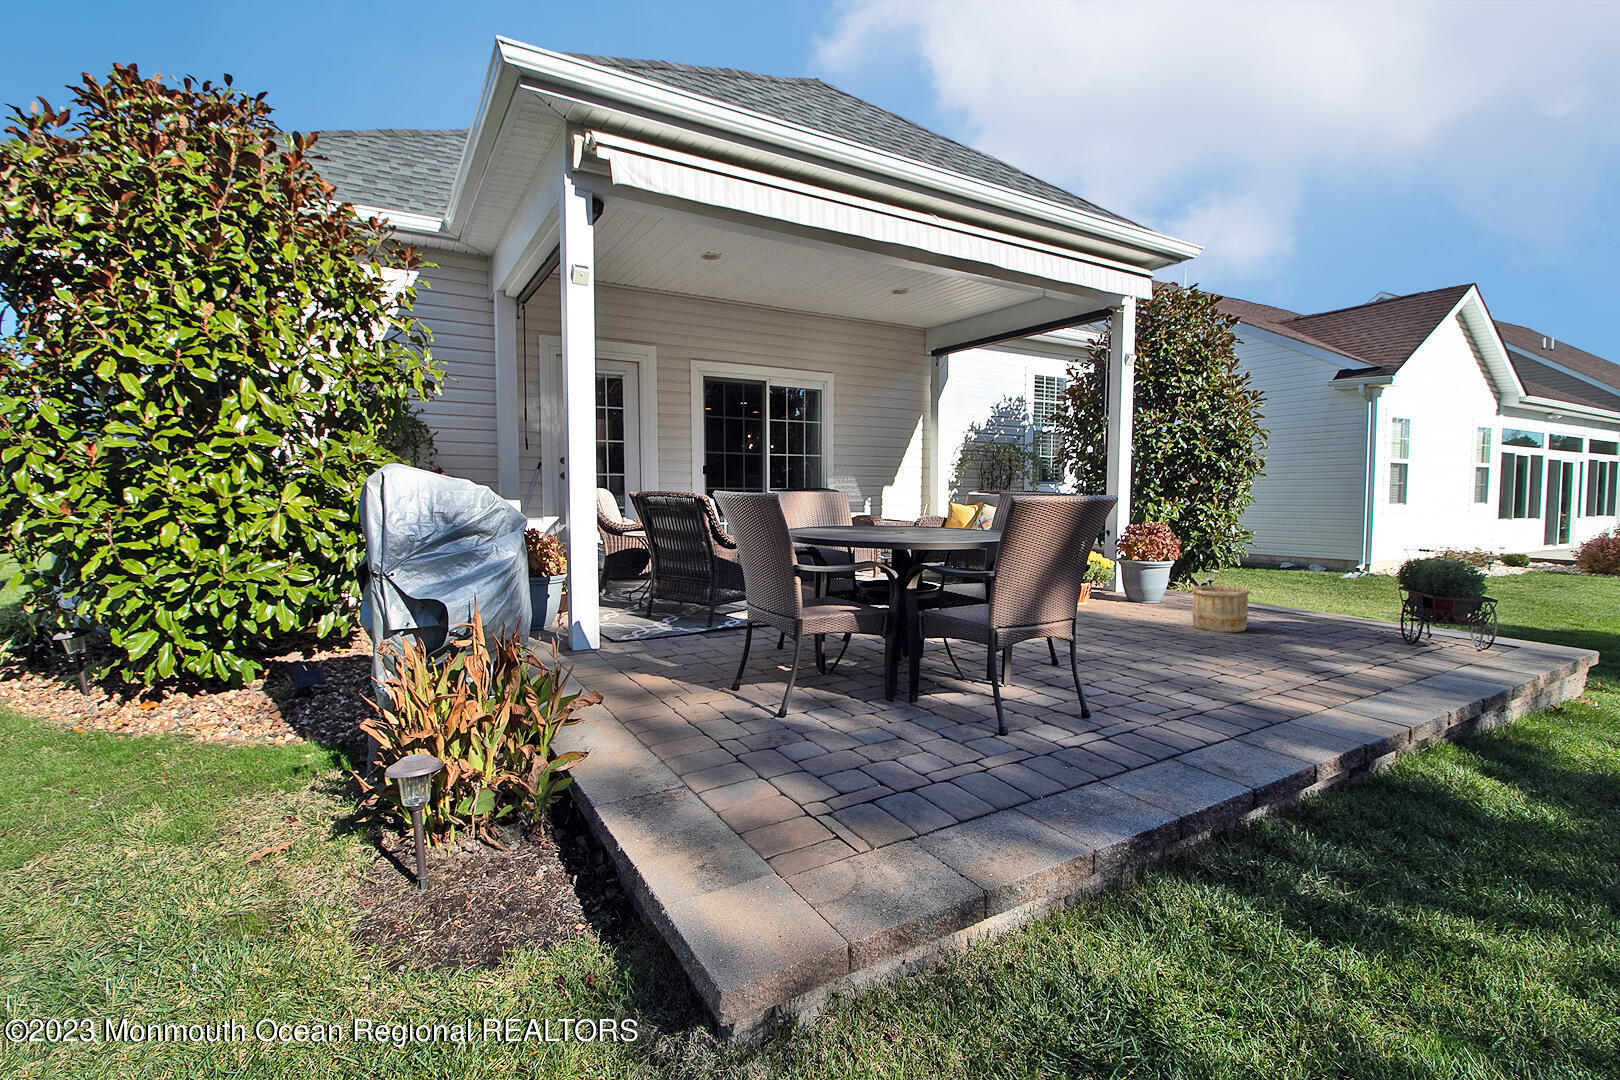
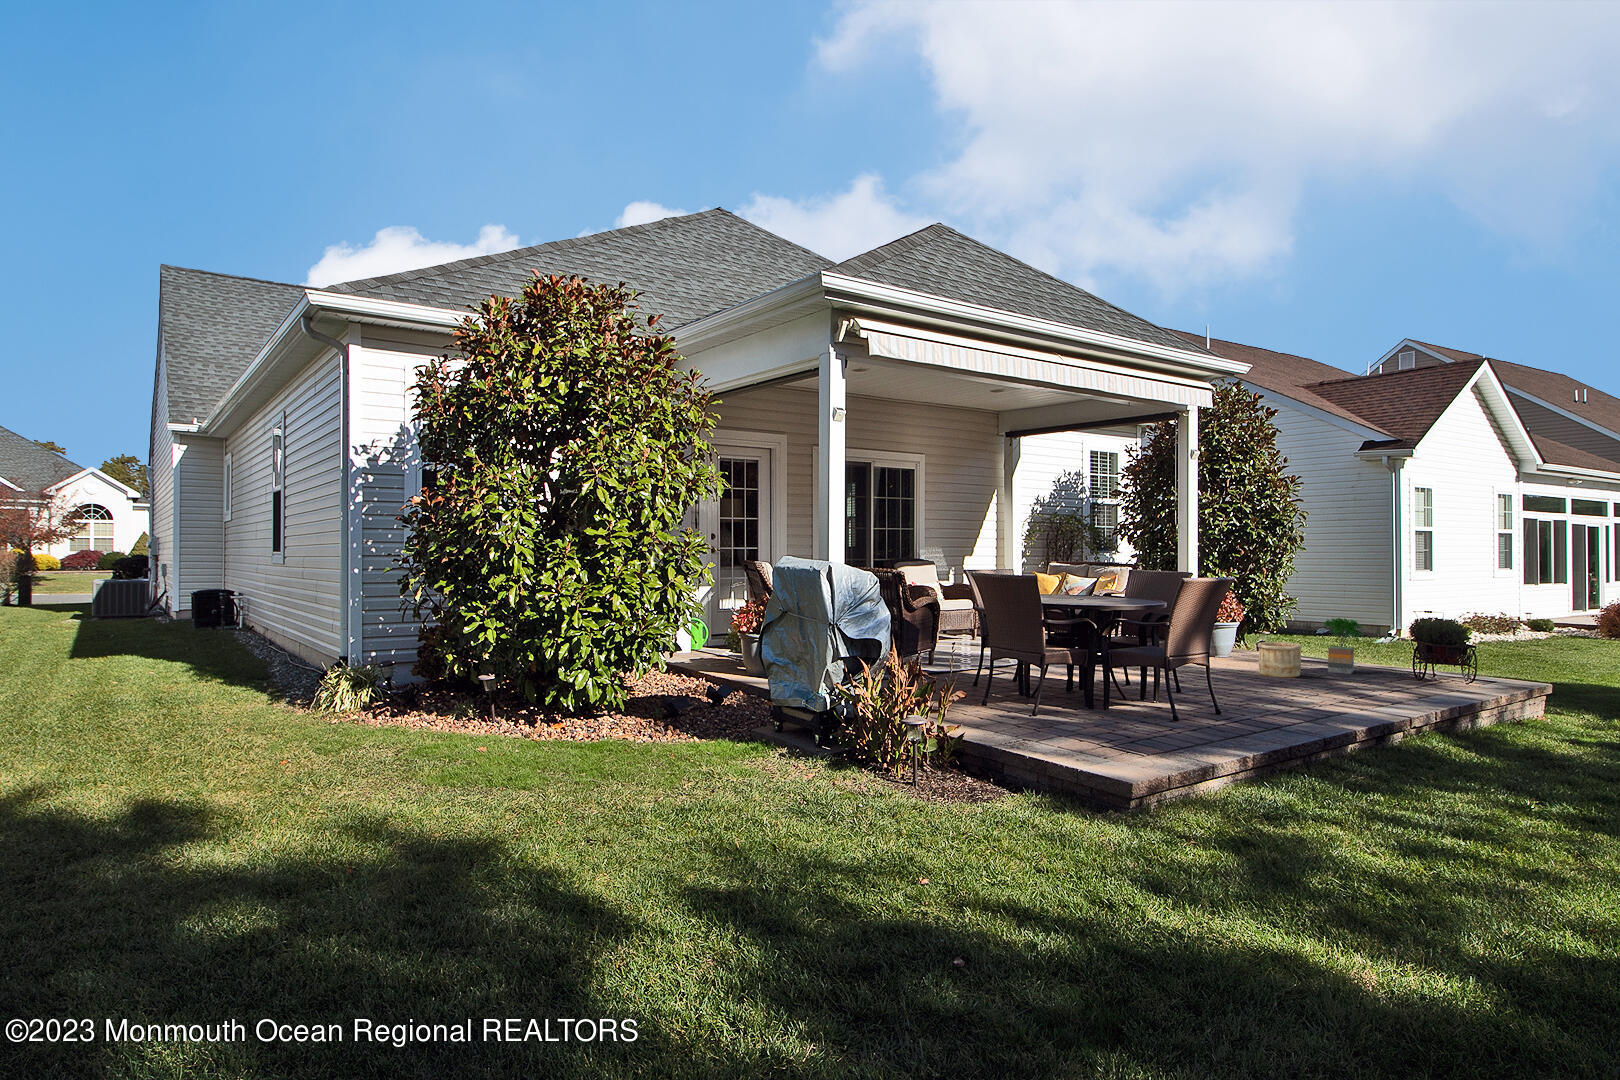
potted tree: none [1278,554,1333,626] -> present [1324,618,1363,674]

